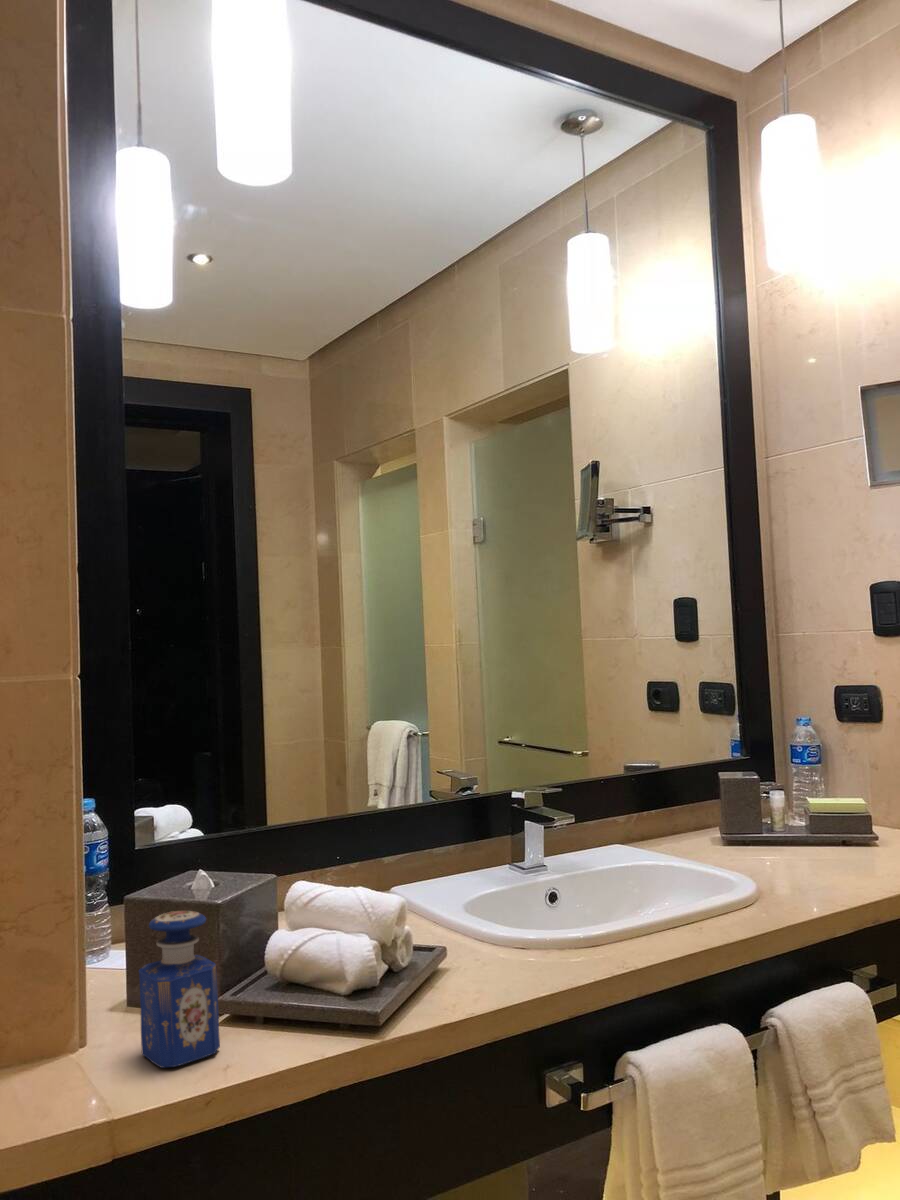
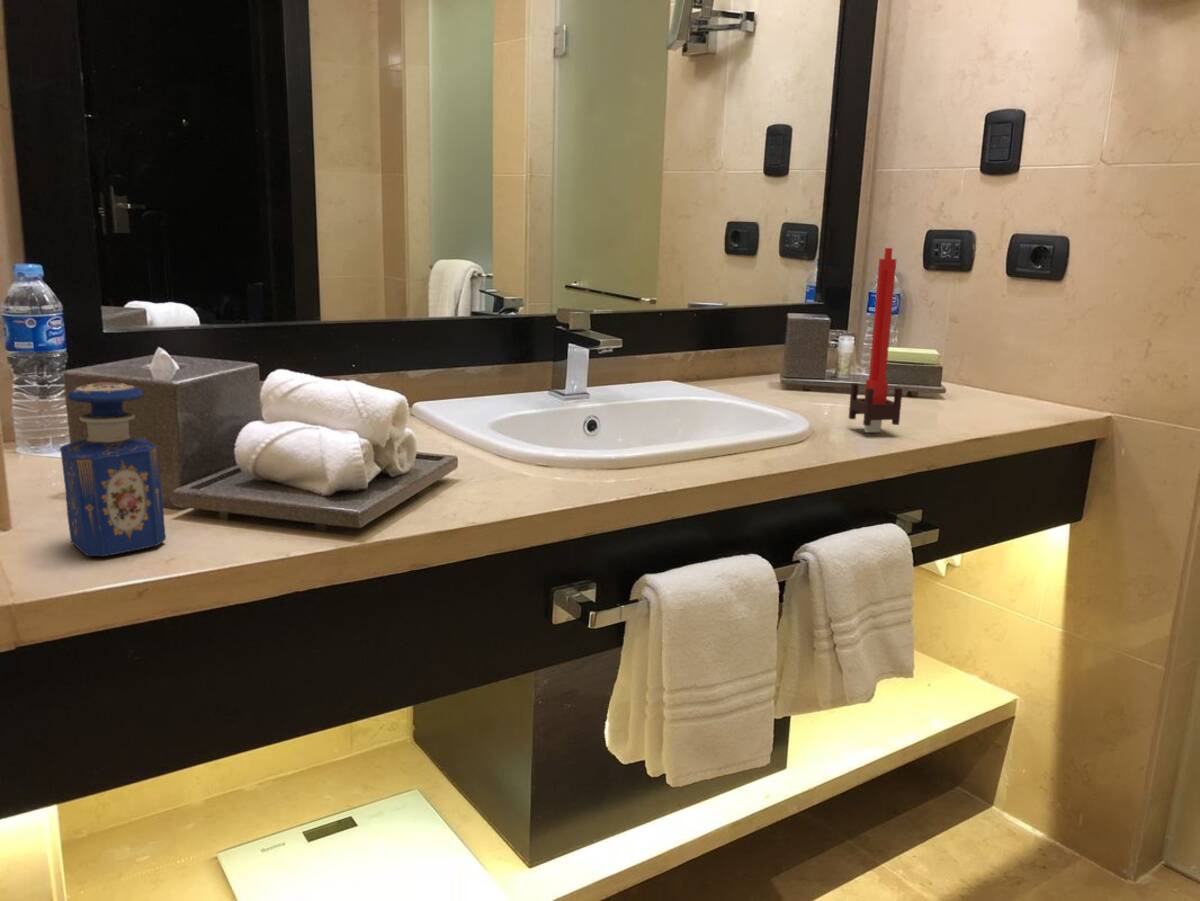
candle: none [789,720,841,890] -> present [849,248,902,432]

